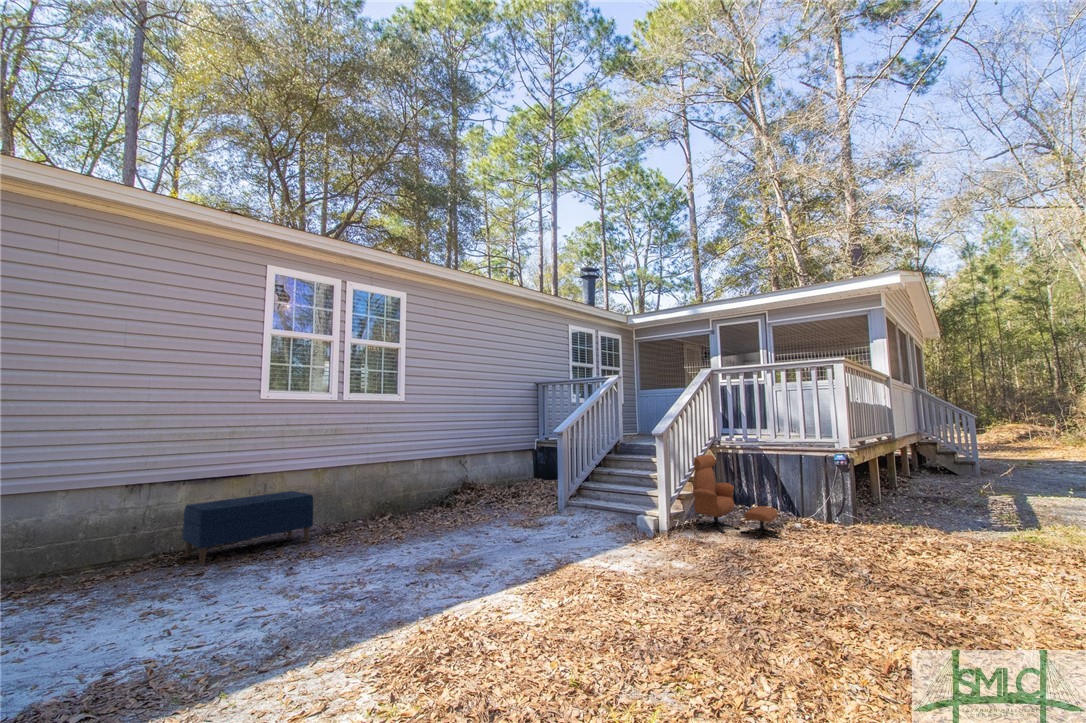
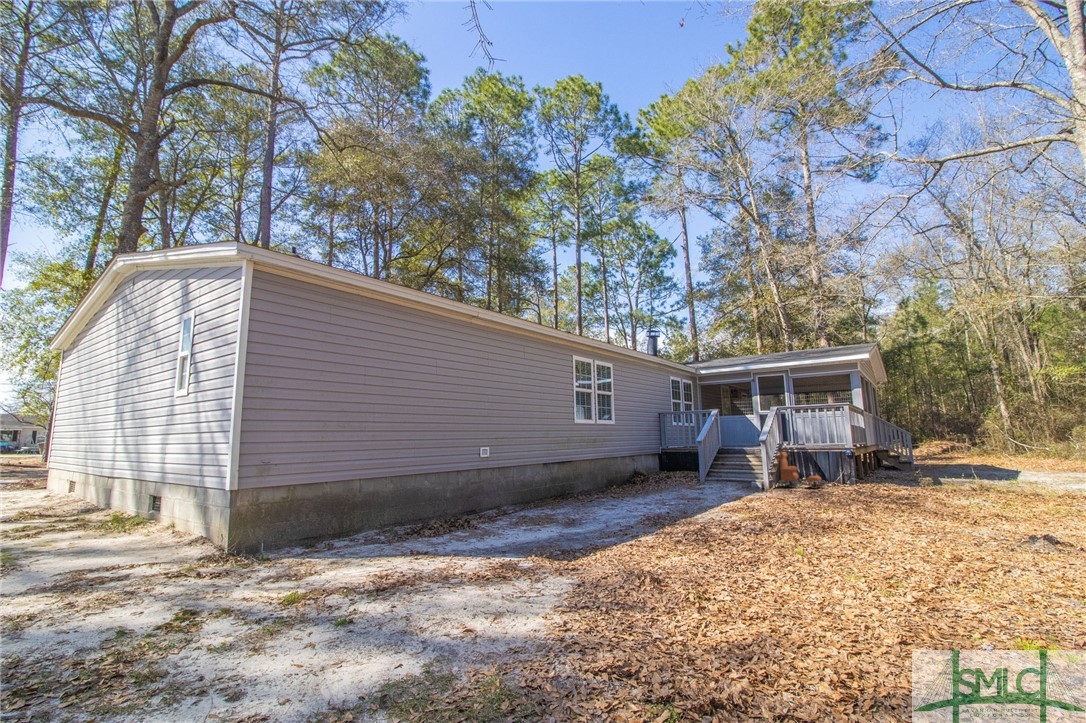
bench: present [183,491,313,565] -> none [559,471,604,501]

